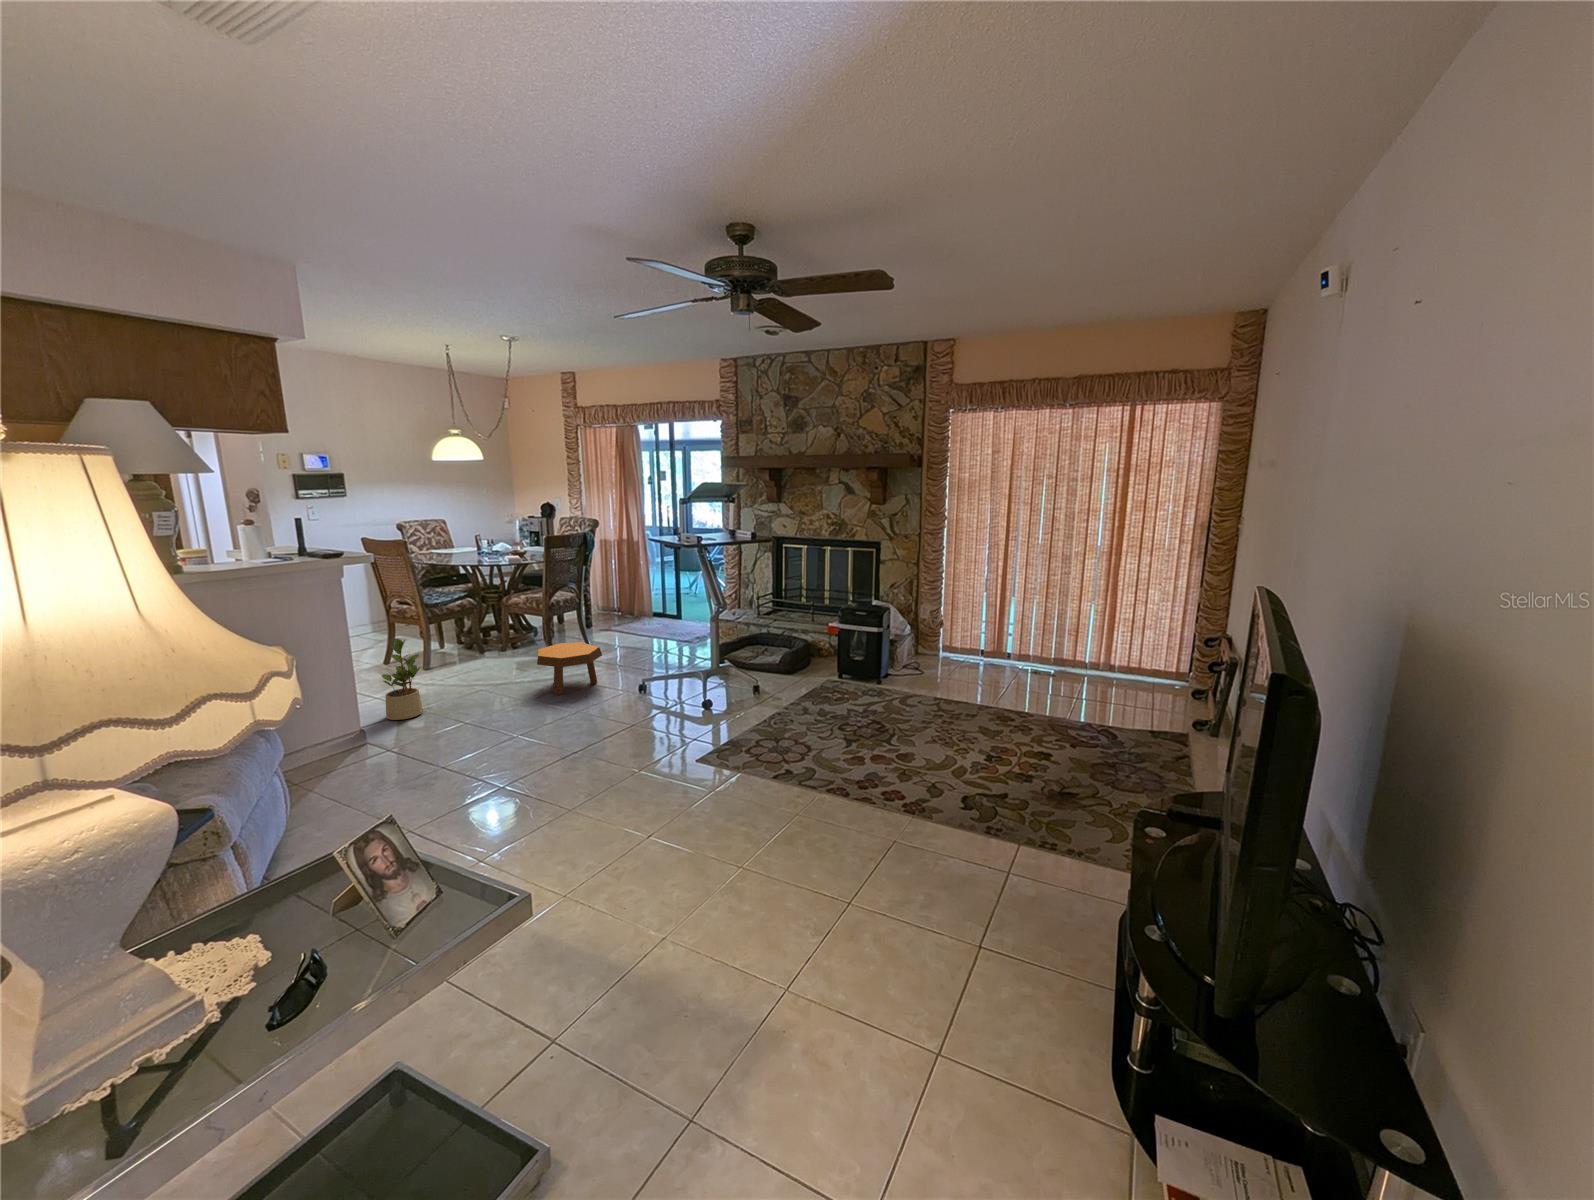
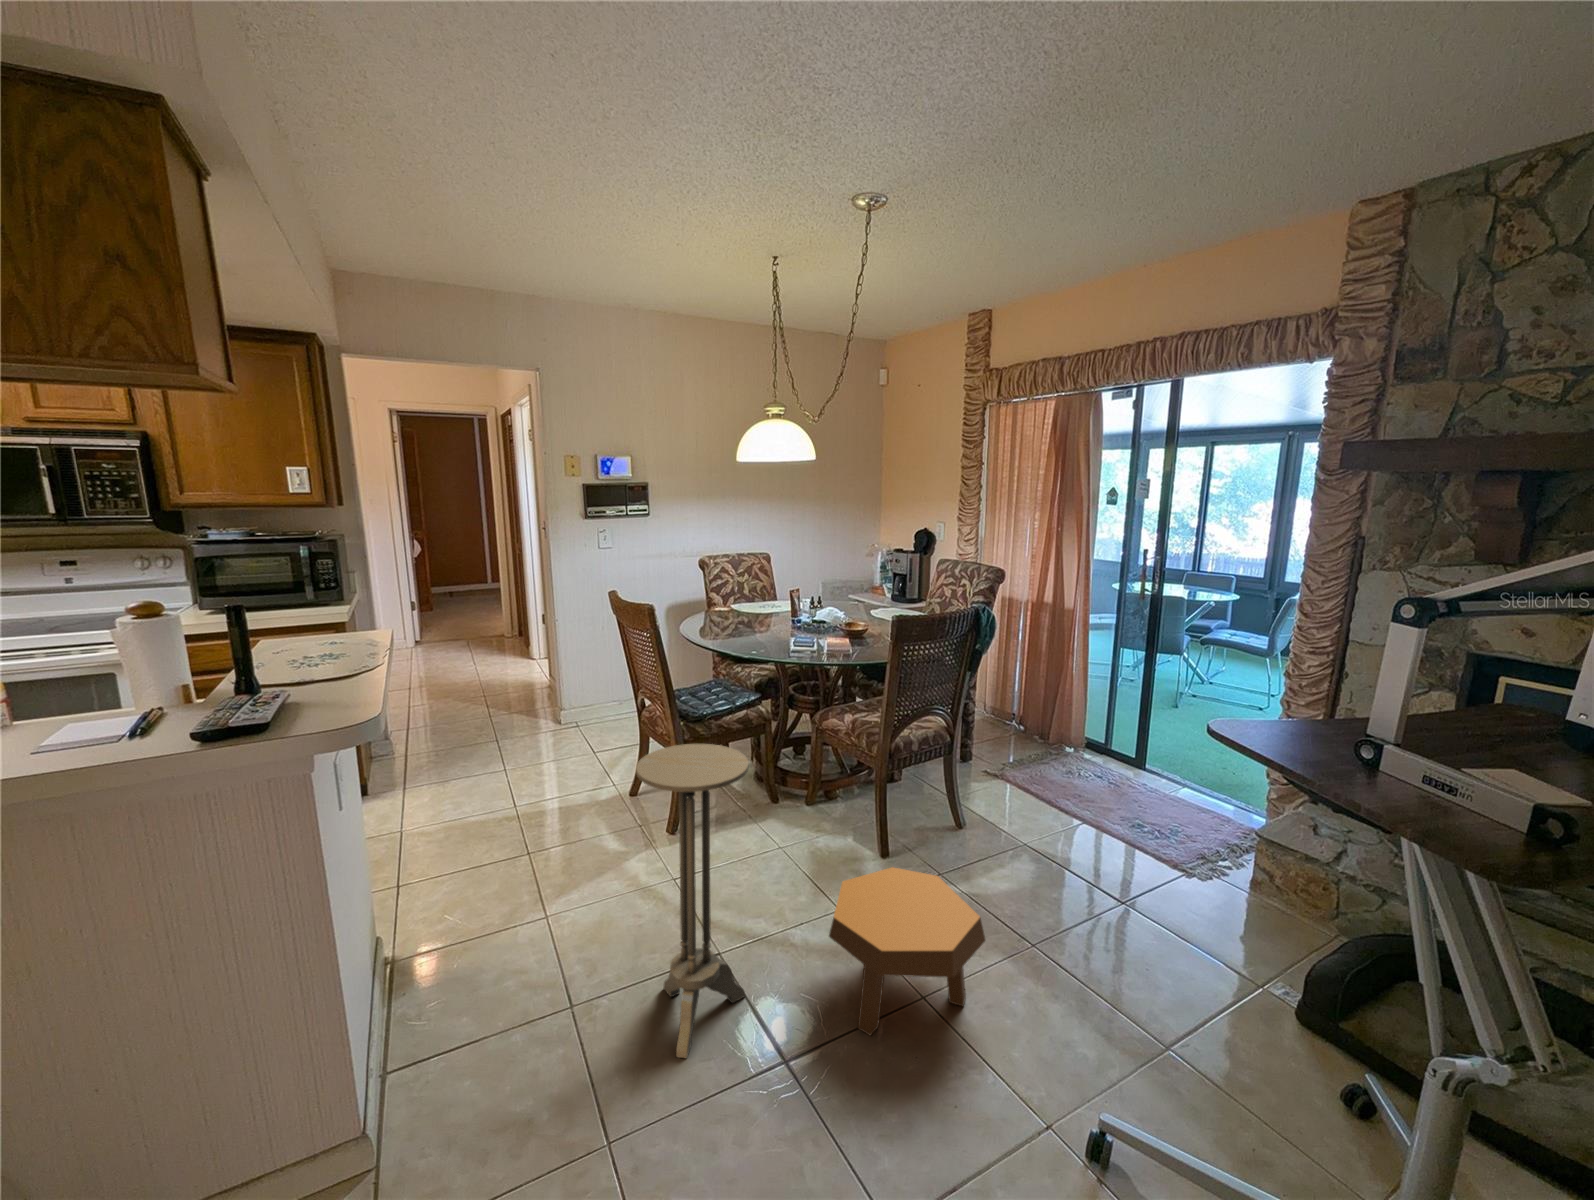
side table: none [444,590,502,713] -> present [636,744,748,1058]
potted plant: present [382,638,423,720] -> none [515,836,598,1020]

